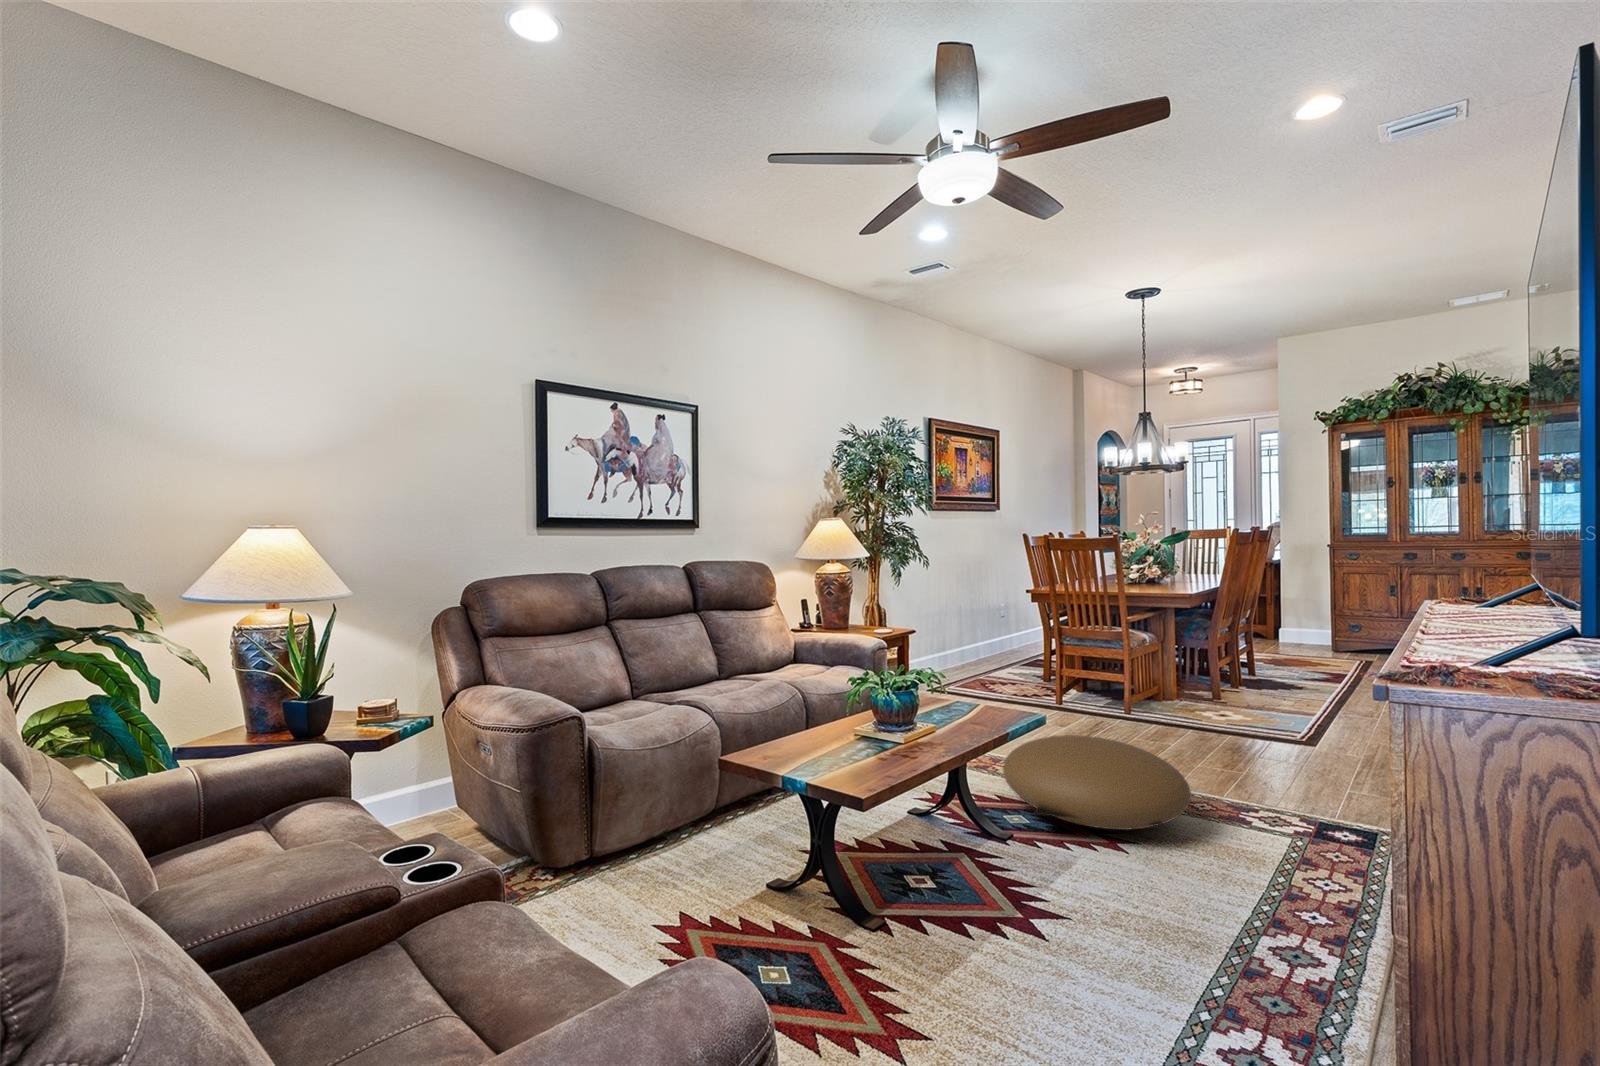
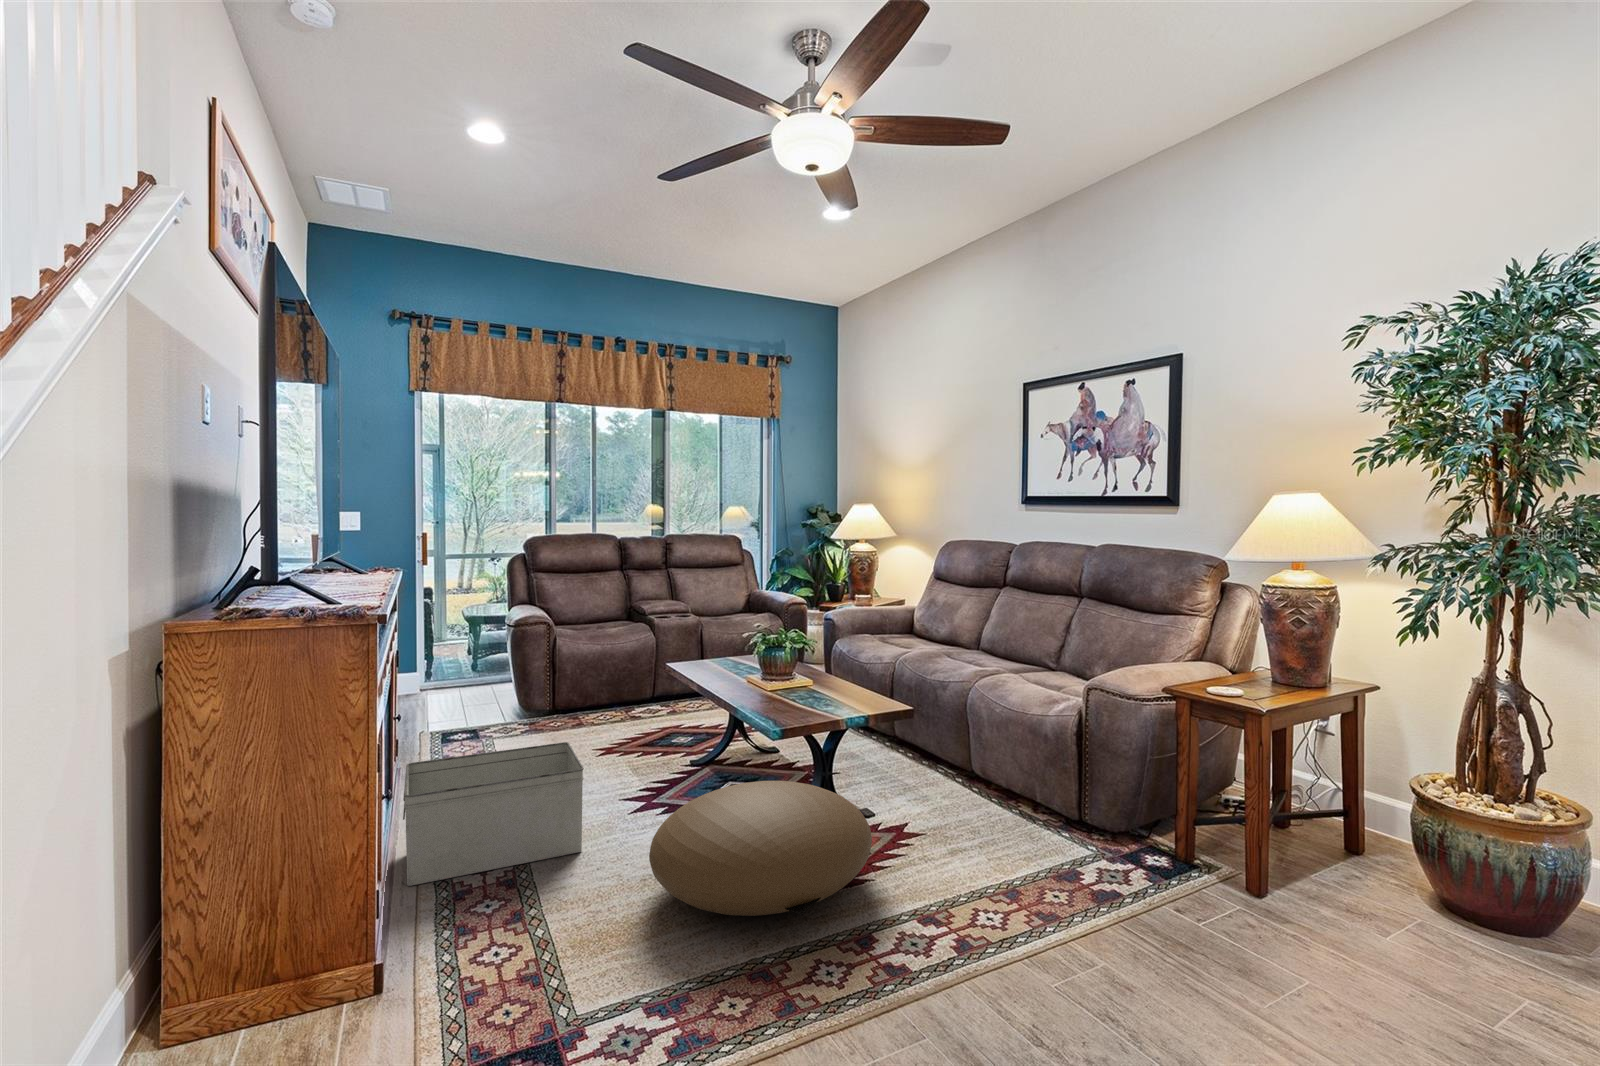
storage bin: none [1146,806,1407,1033] -> present [403,742,584,886]

